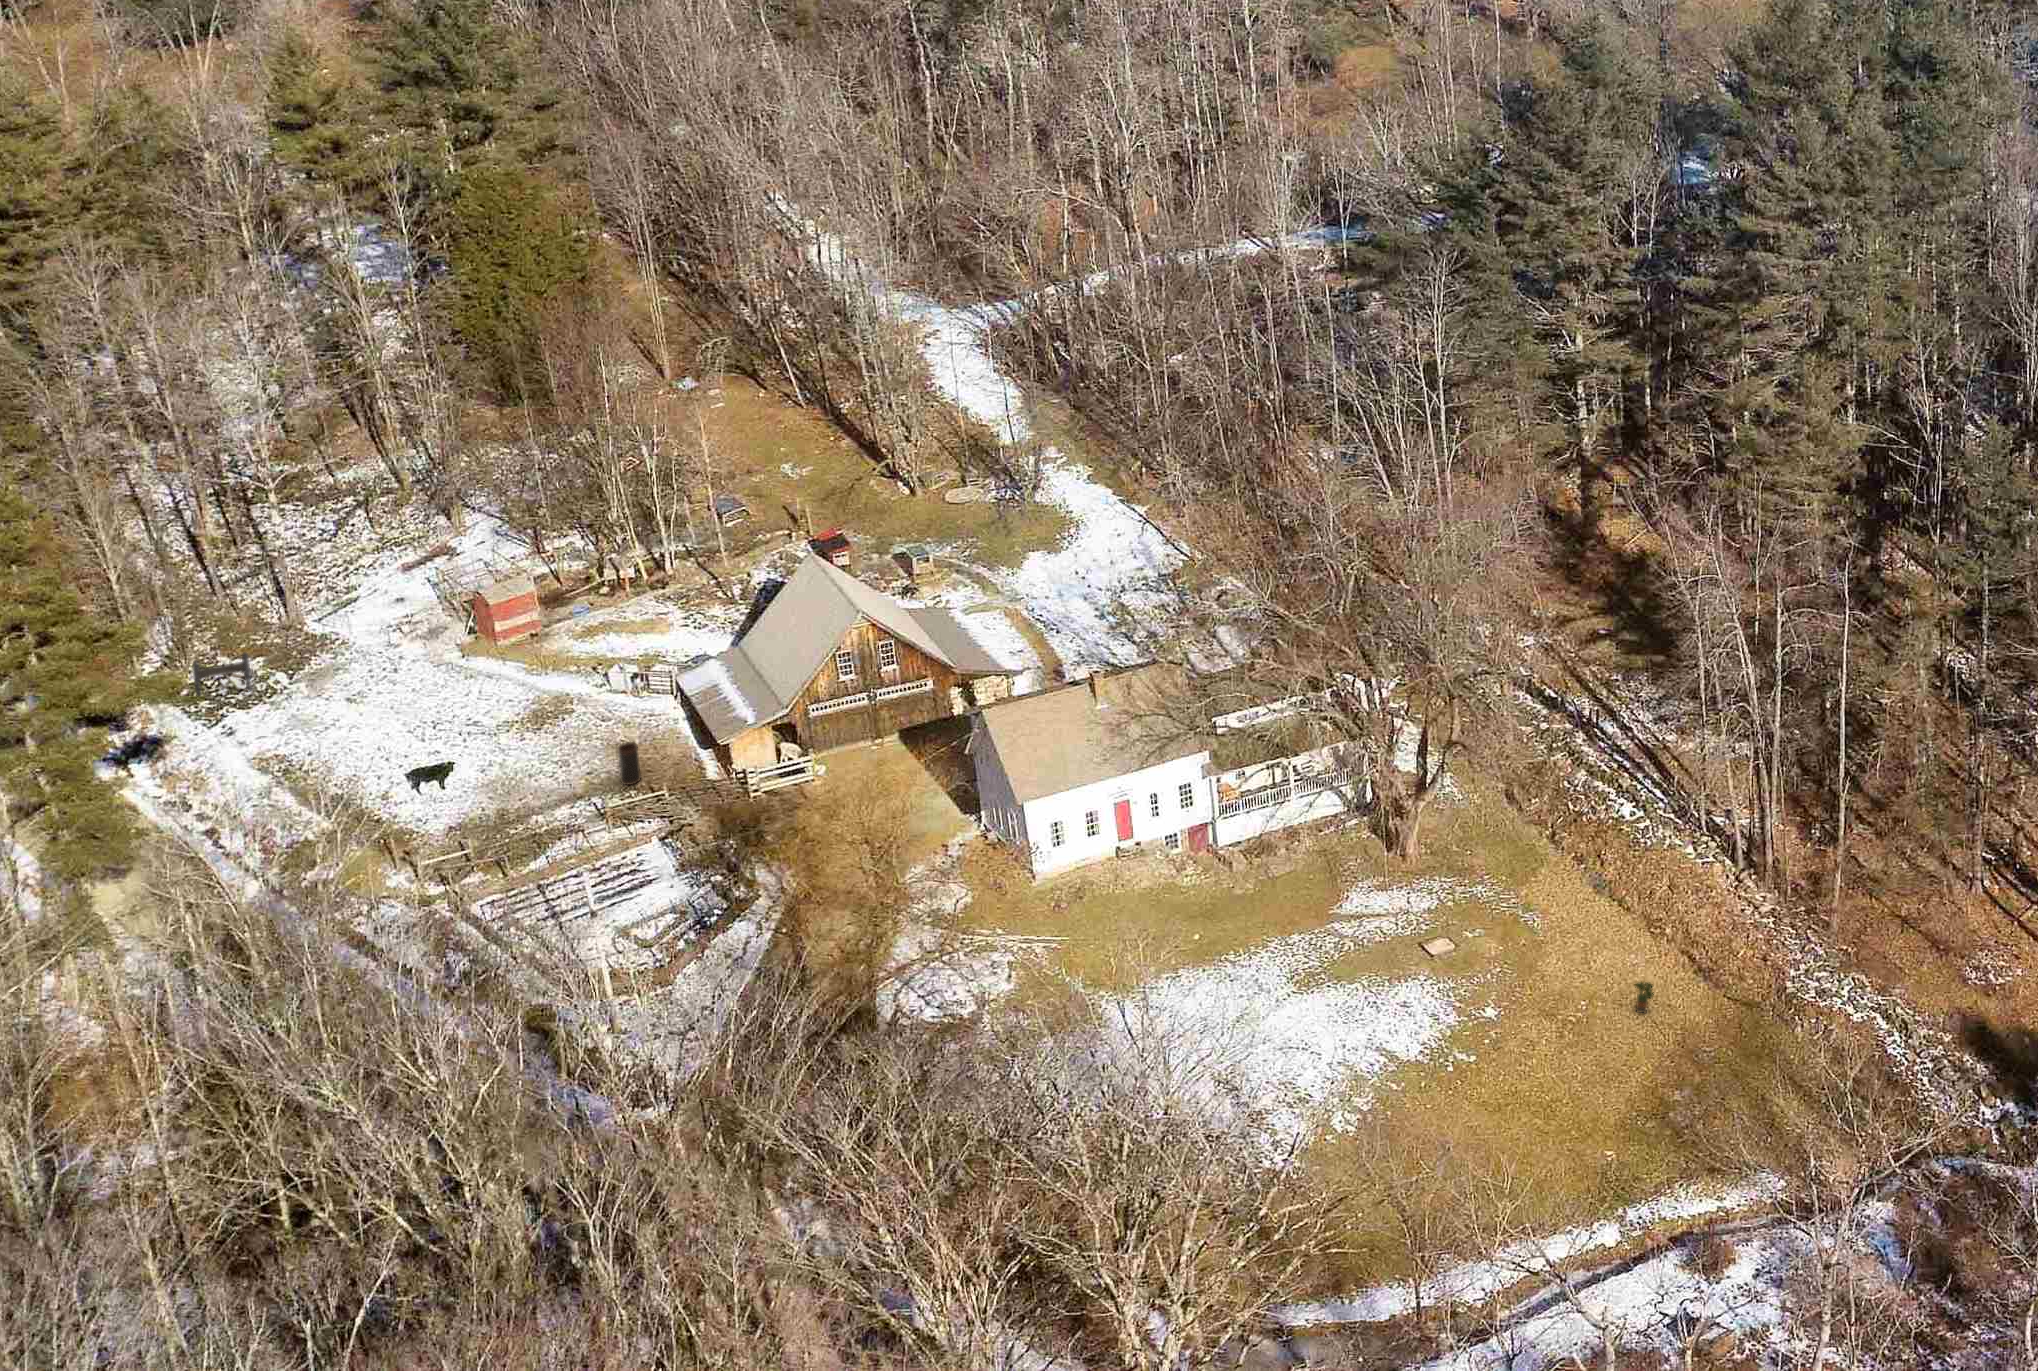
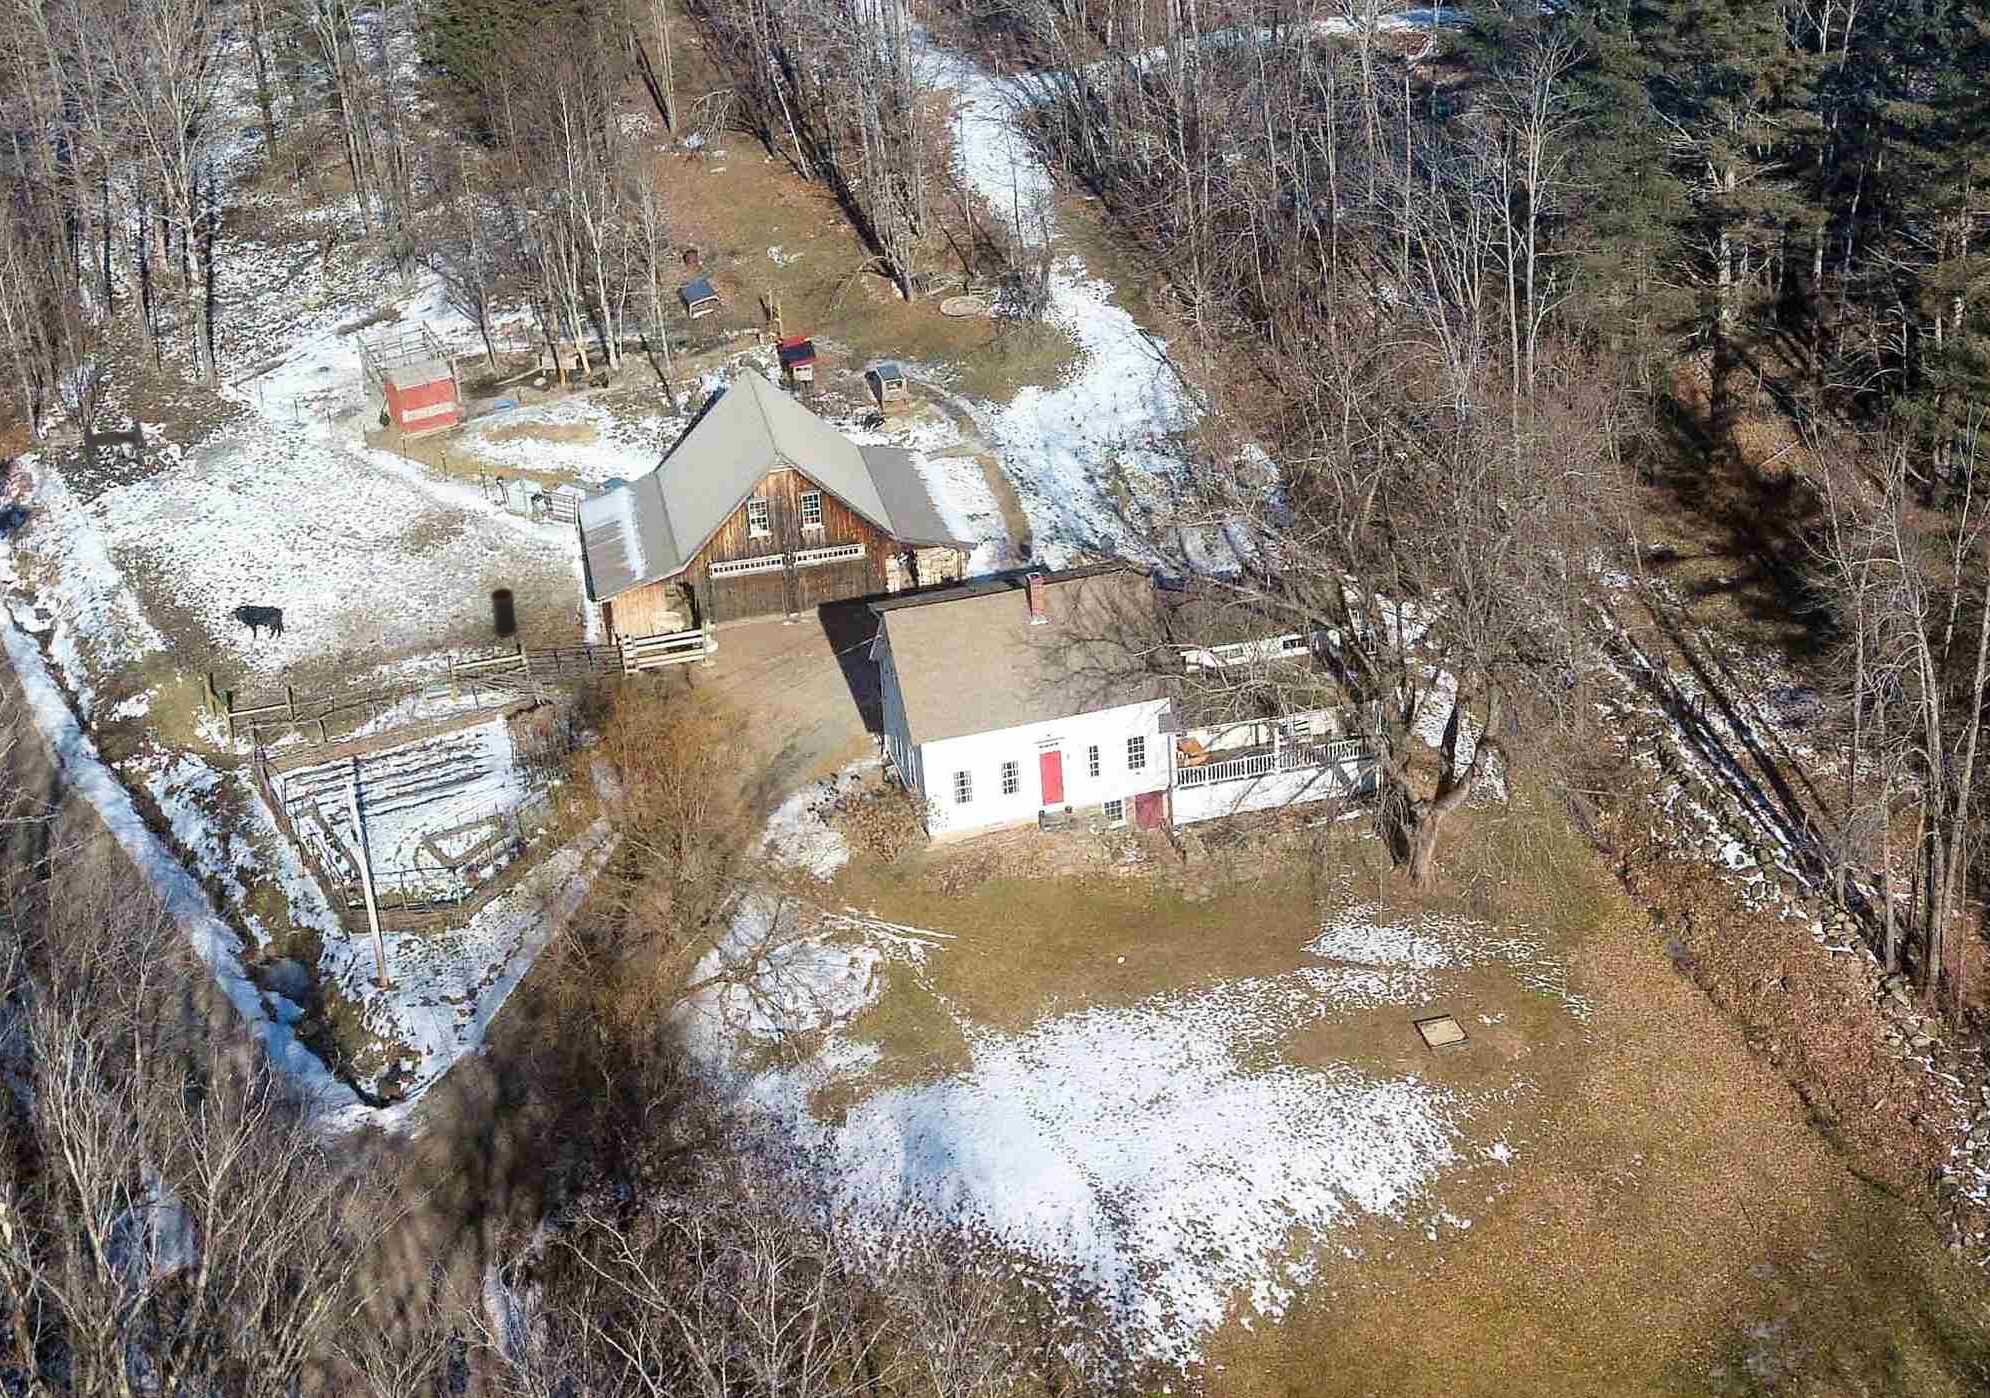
potted tree: present [1635,982,1654,1013] -> none [1715,1138,1747,1182]

